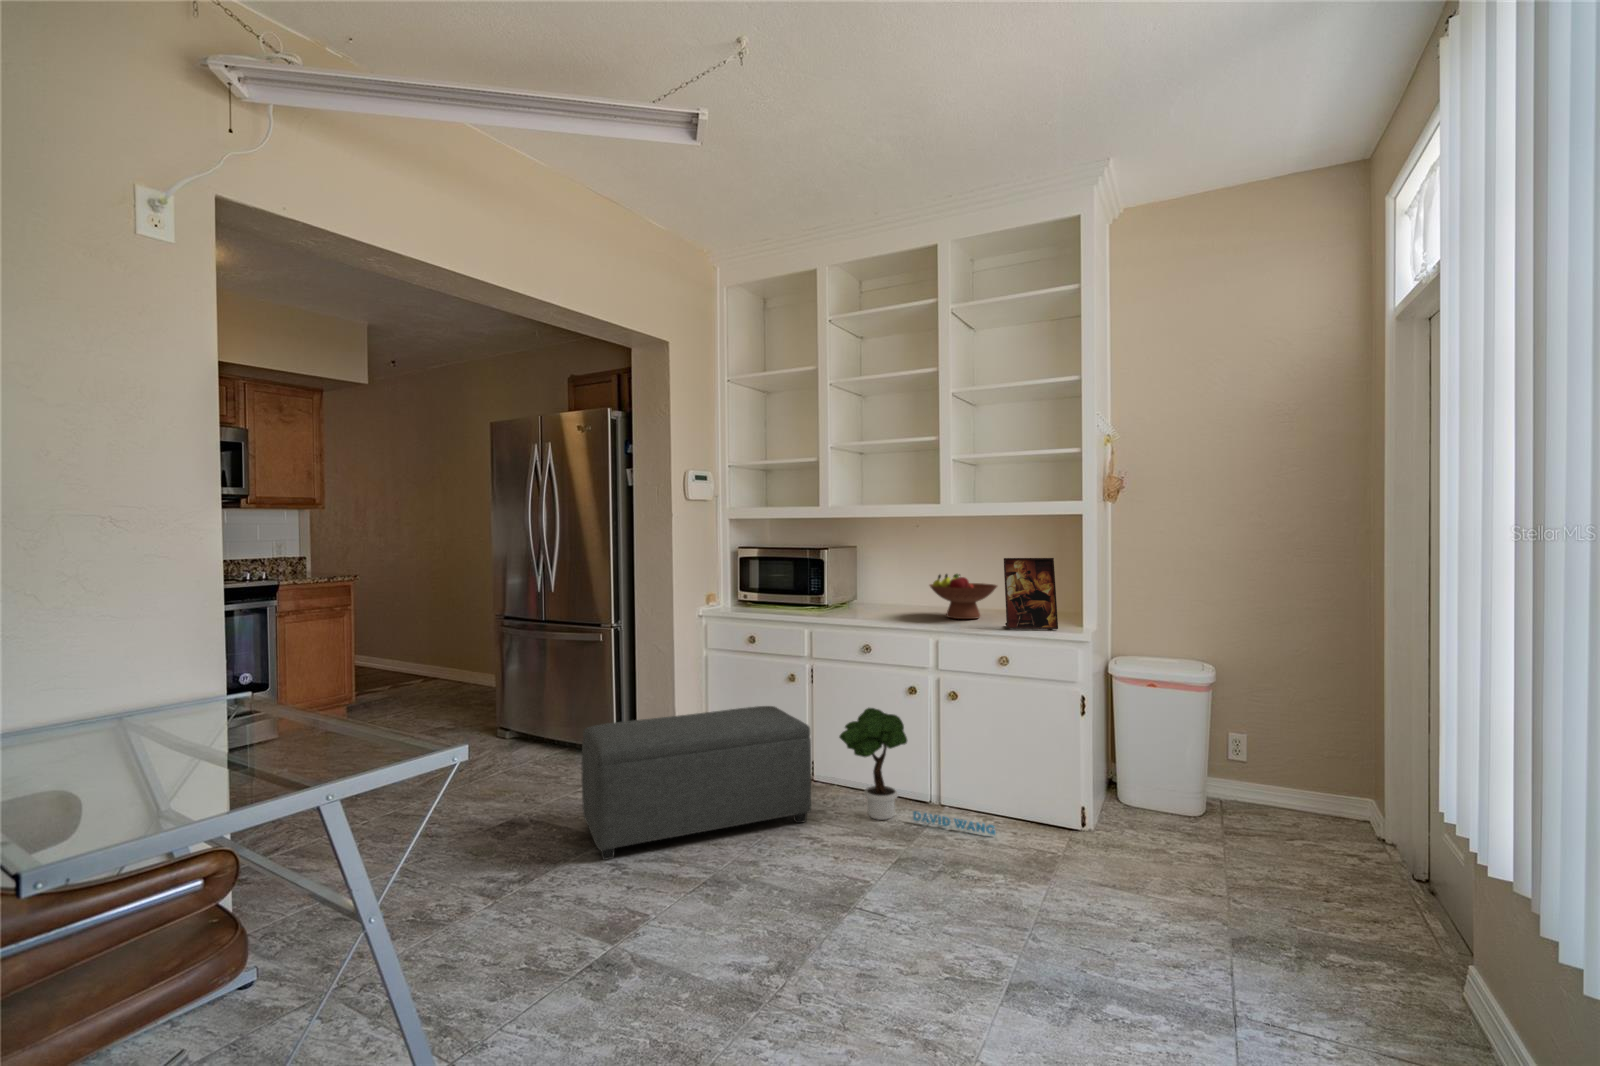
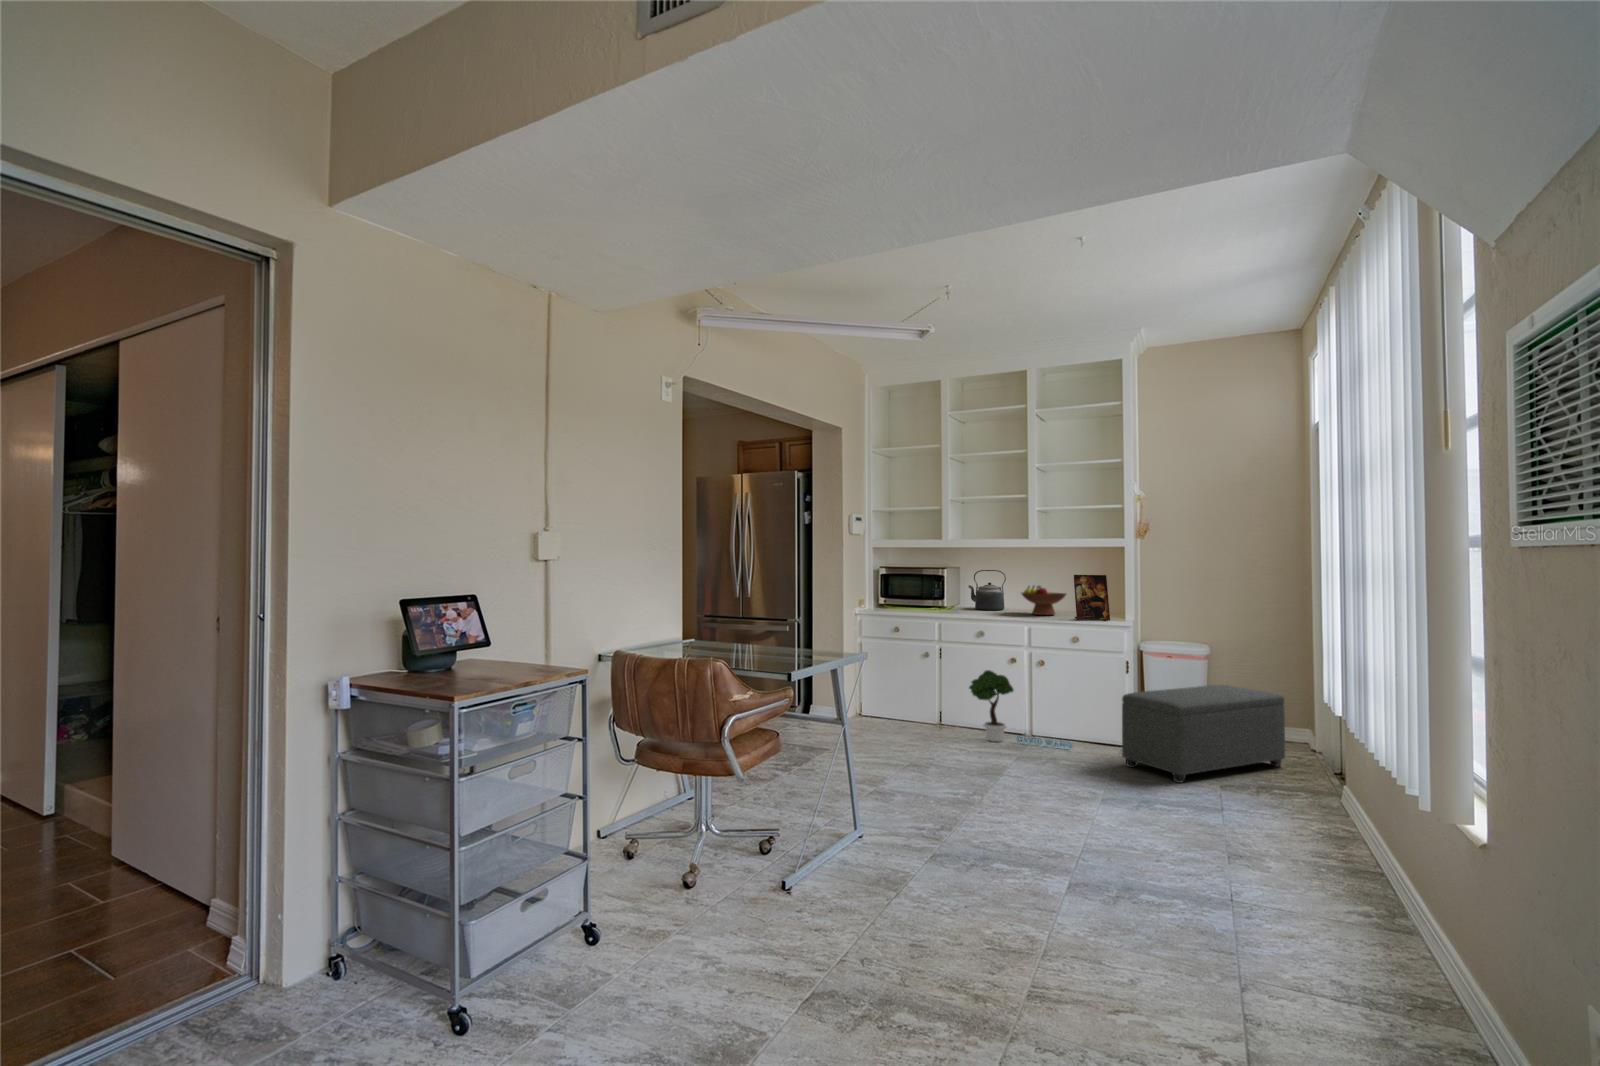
kettle: none [863,550,915,609] -> present [969,570,1006,610]
ottoman: present [582,706,811,860] -> present [1122,685,1285,782]

